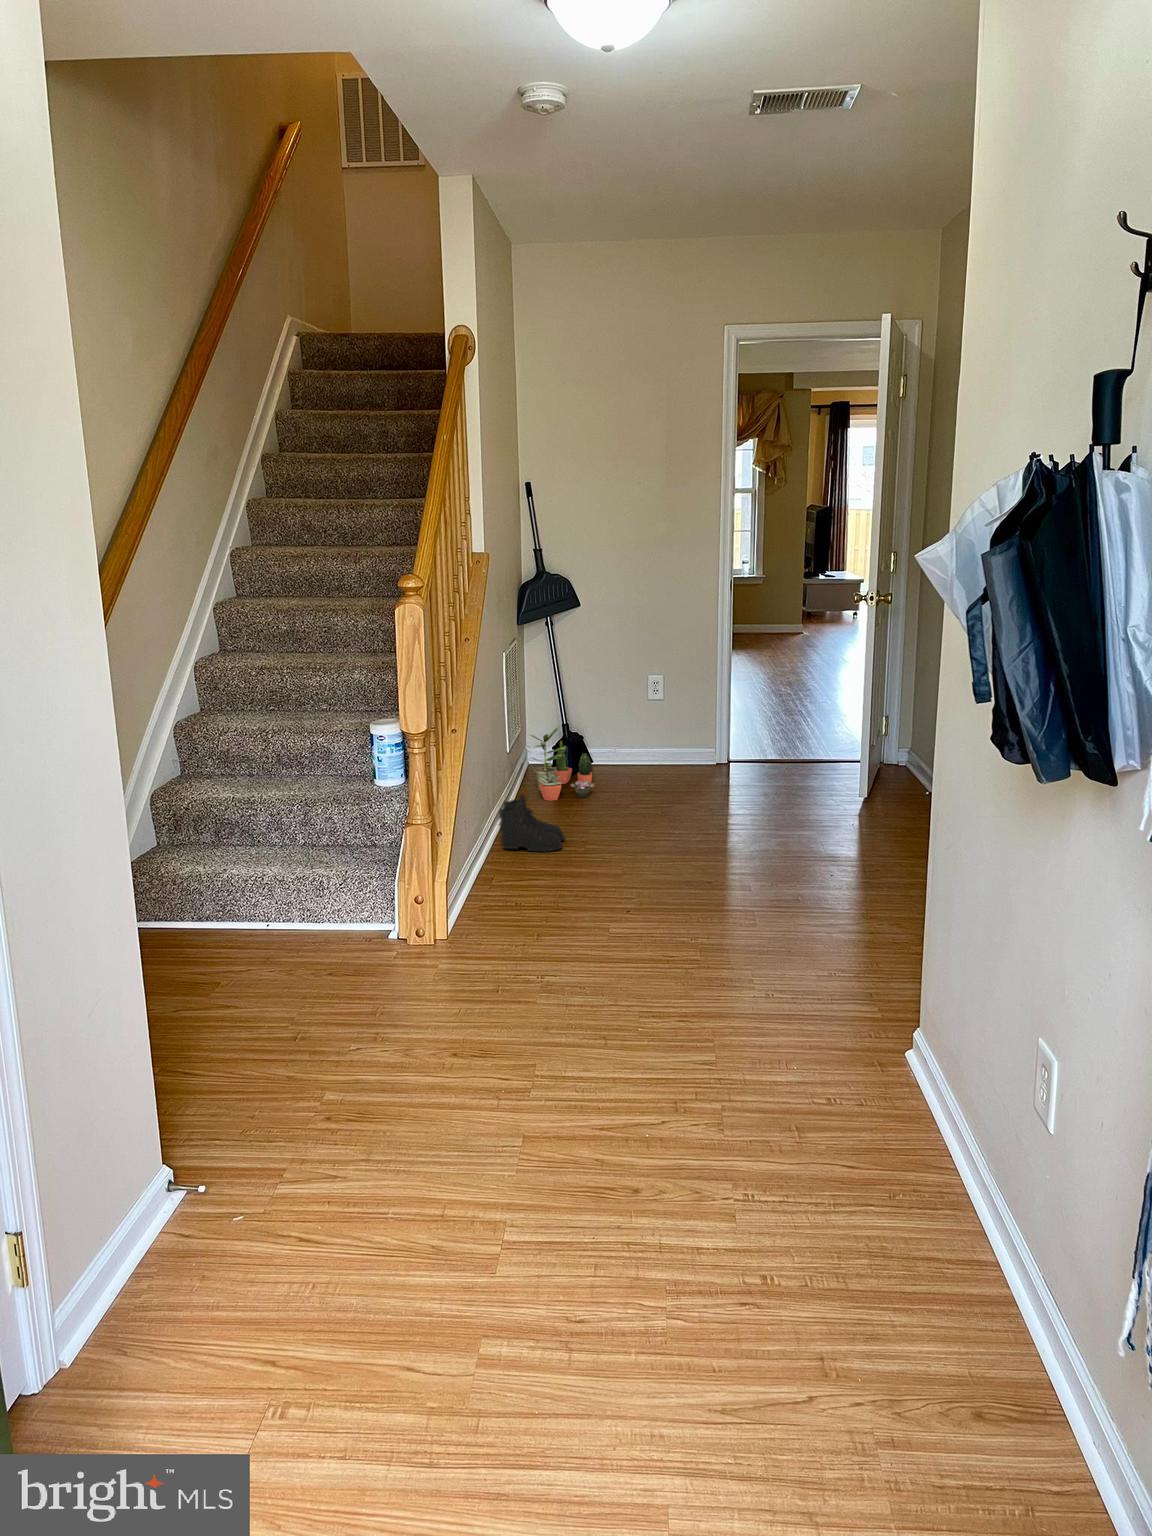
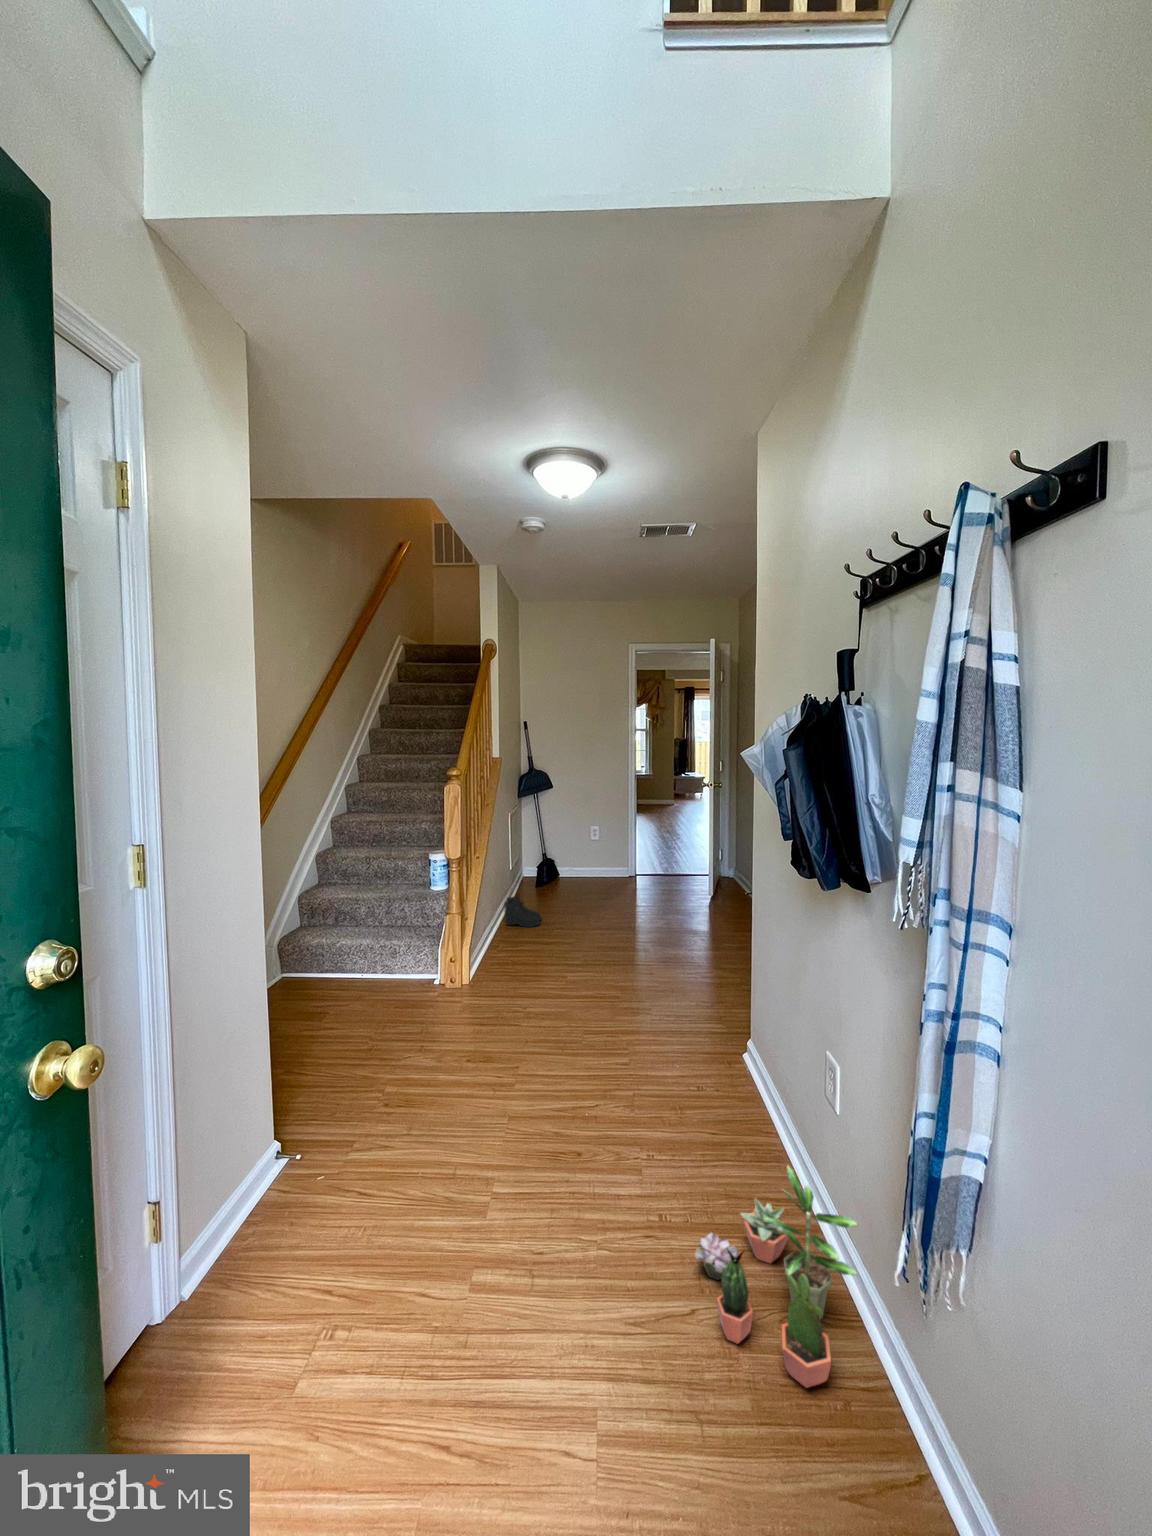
potted plant: present [529,726,594,801] -> present [695,1166,857,1388]

